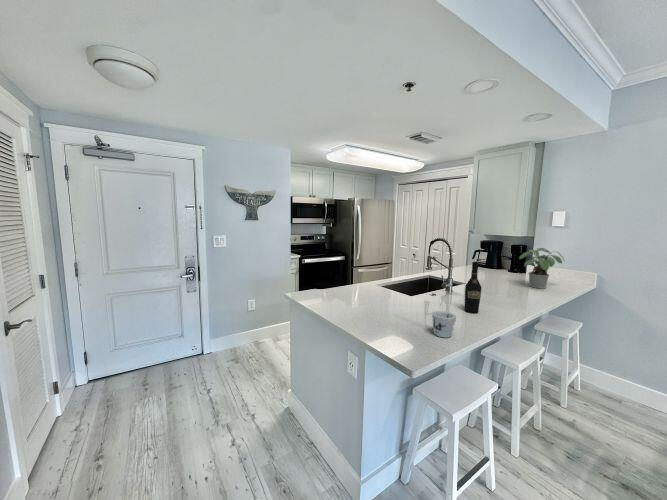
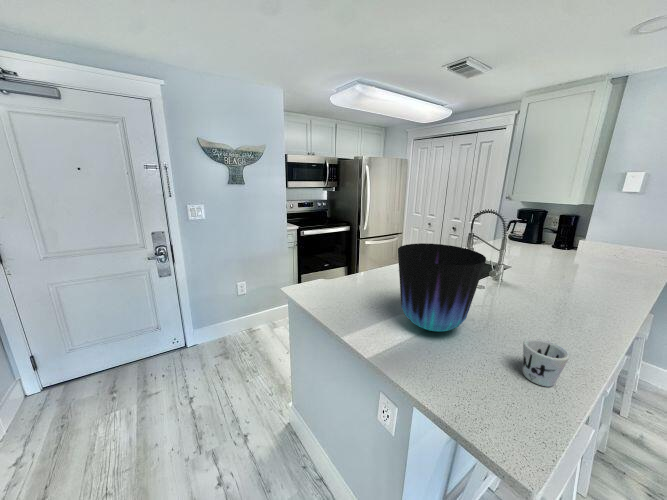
potted plant: present [519,248,563,289] -> none [587,222,649,275]
vase: none [362,258,416,314] -> present [398,243,486,331]
wine bottle: present [465,262,481,313] -> none [540,249,573,324]

